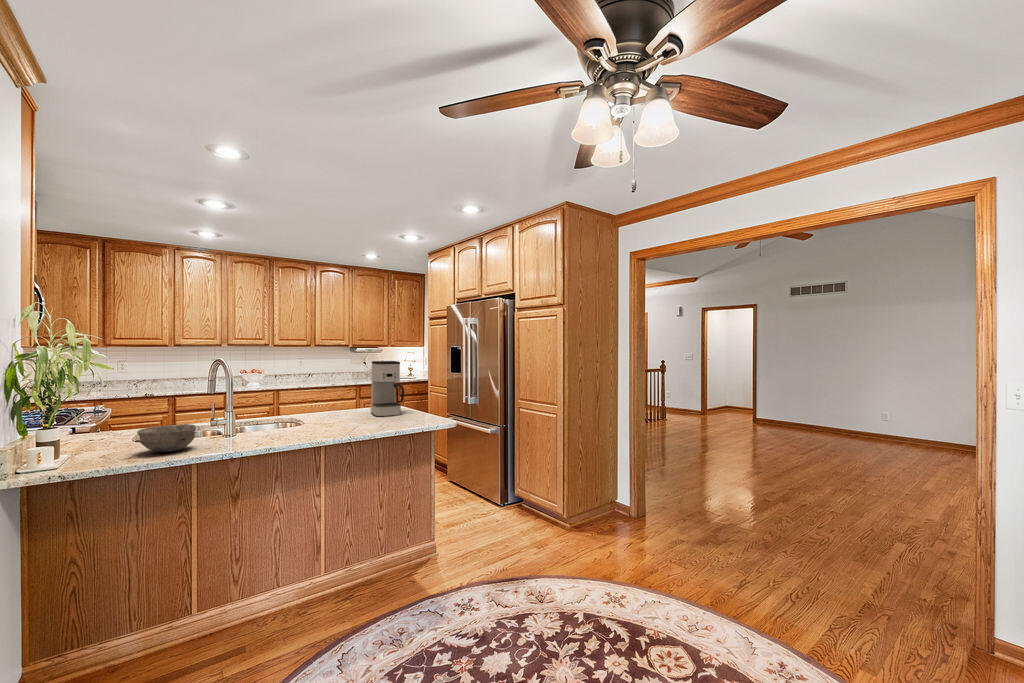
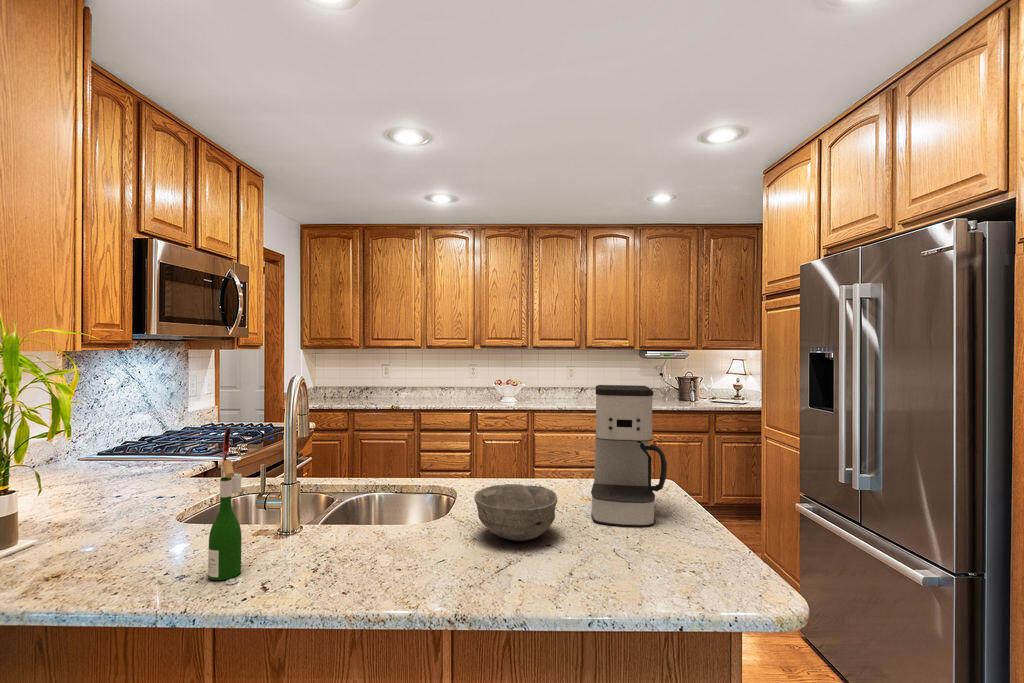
wine bottle: none [230,379,249,444] -> present [208,429,242,584]
bowl: present [137,424,196,452] -> present [474,484,558,541]

